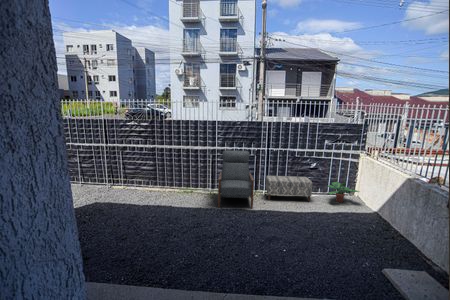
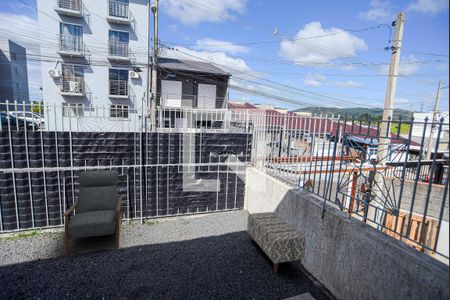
bench: present [266,175,313,202] -> present [247,212,306,273]
potted plant: present [327,182,359,202] -> none [213,196,248,221]

